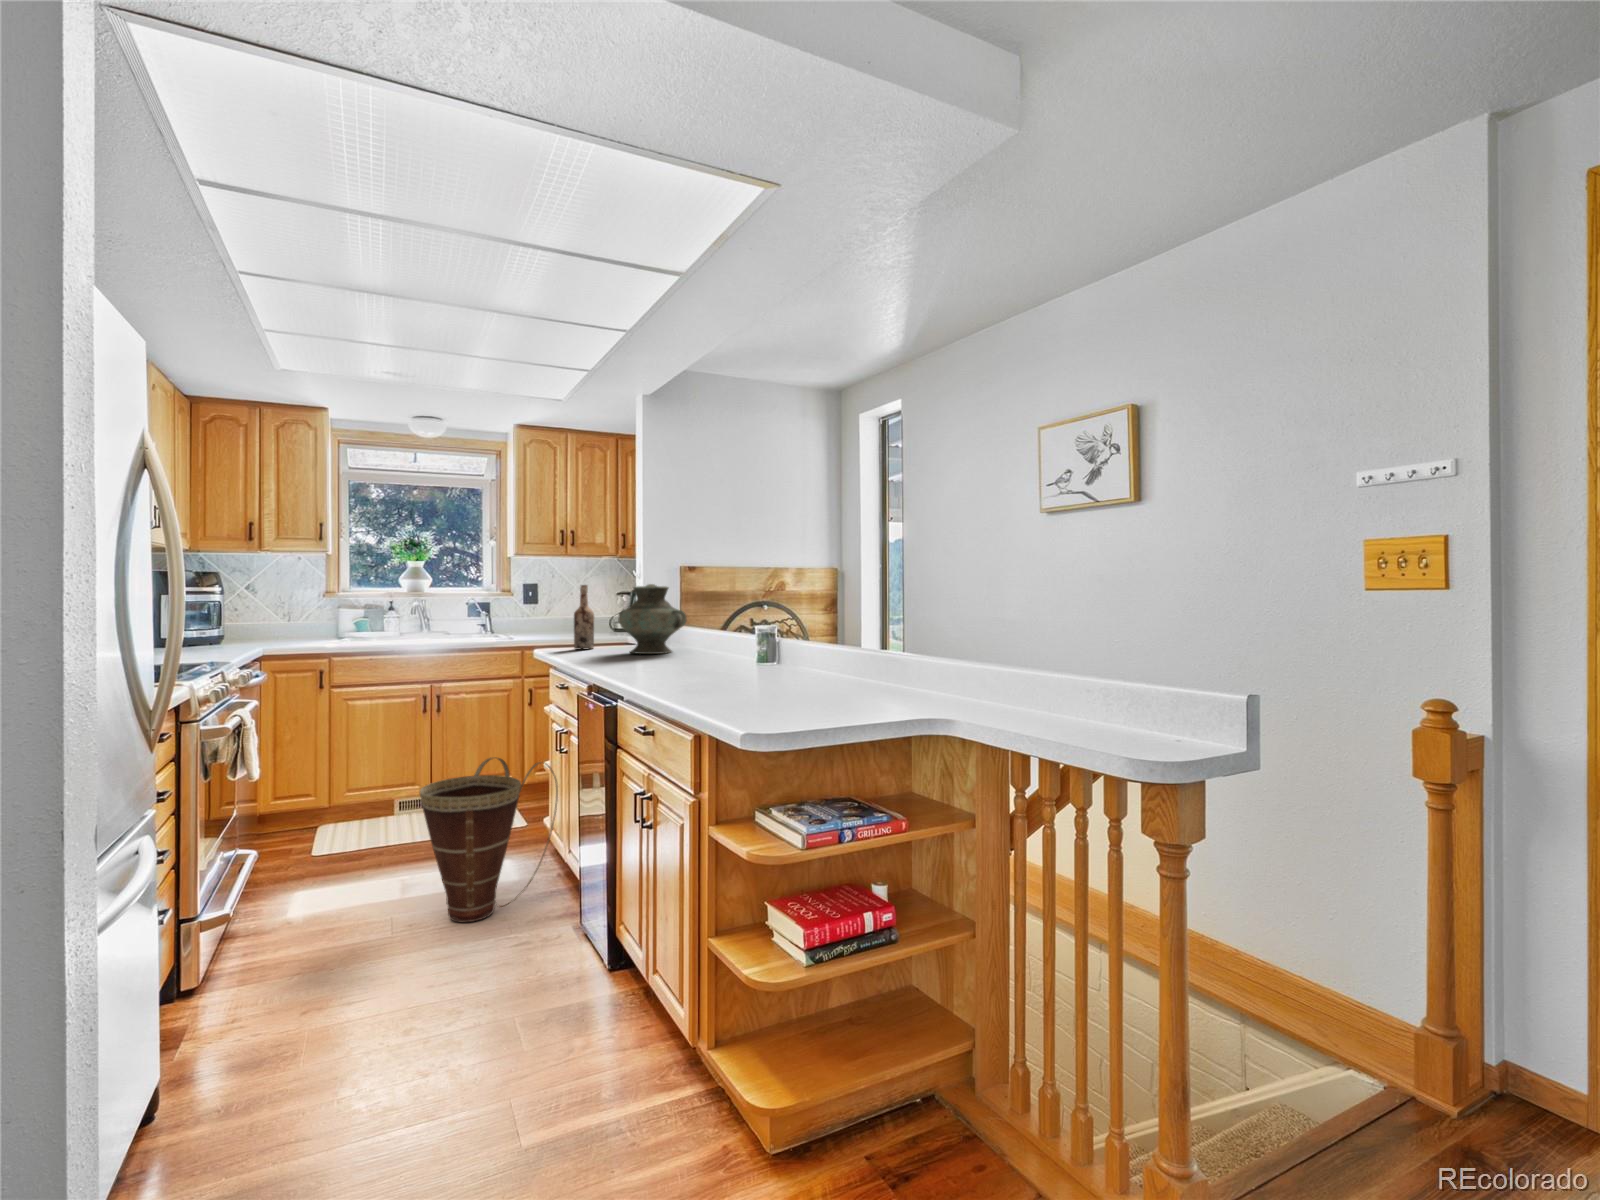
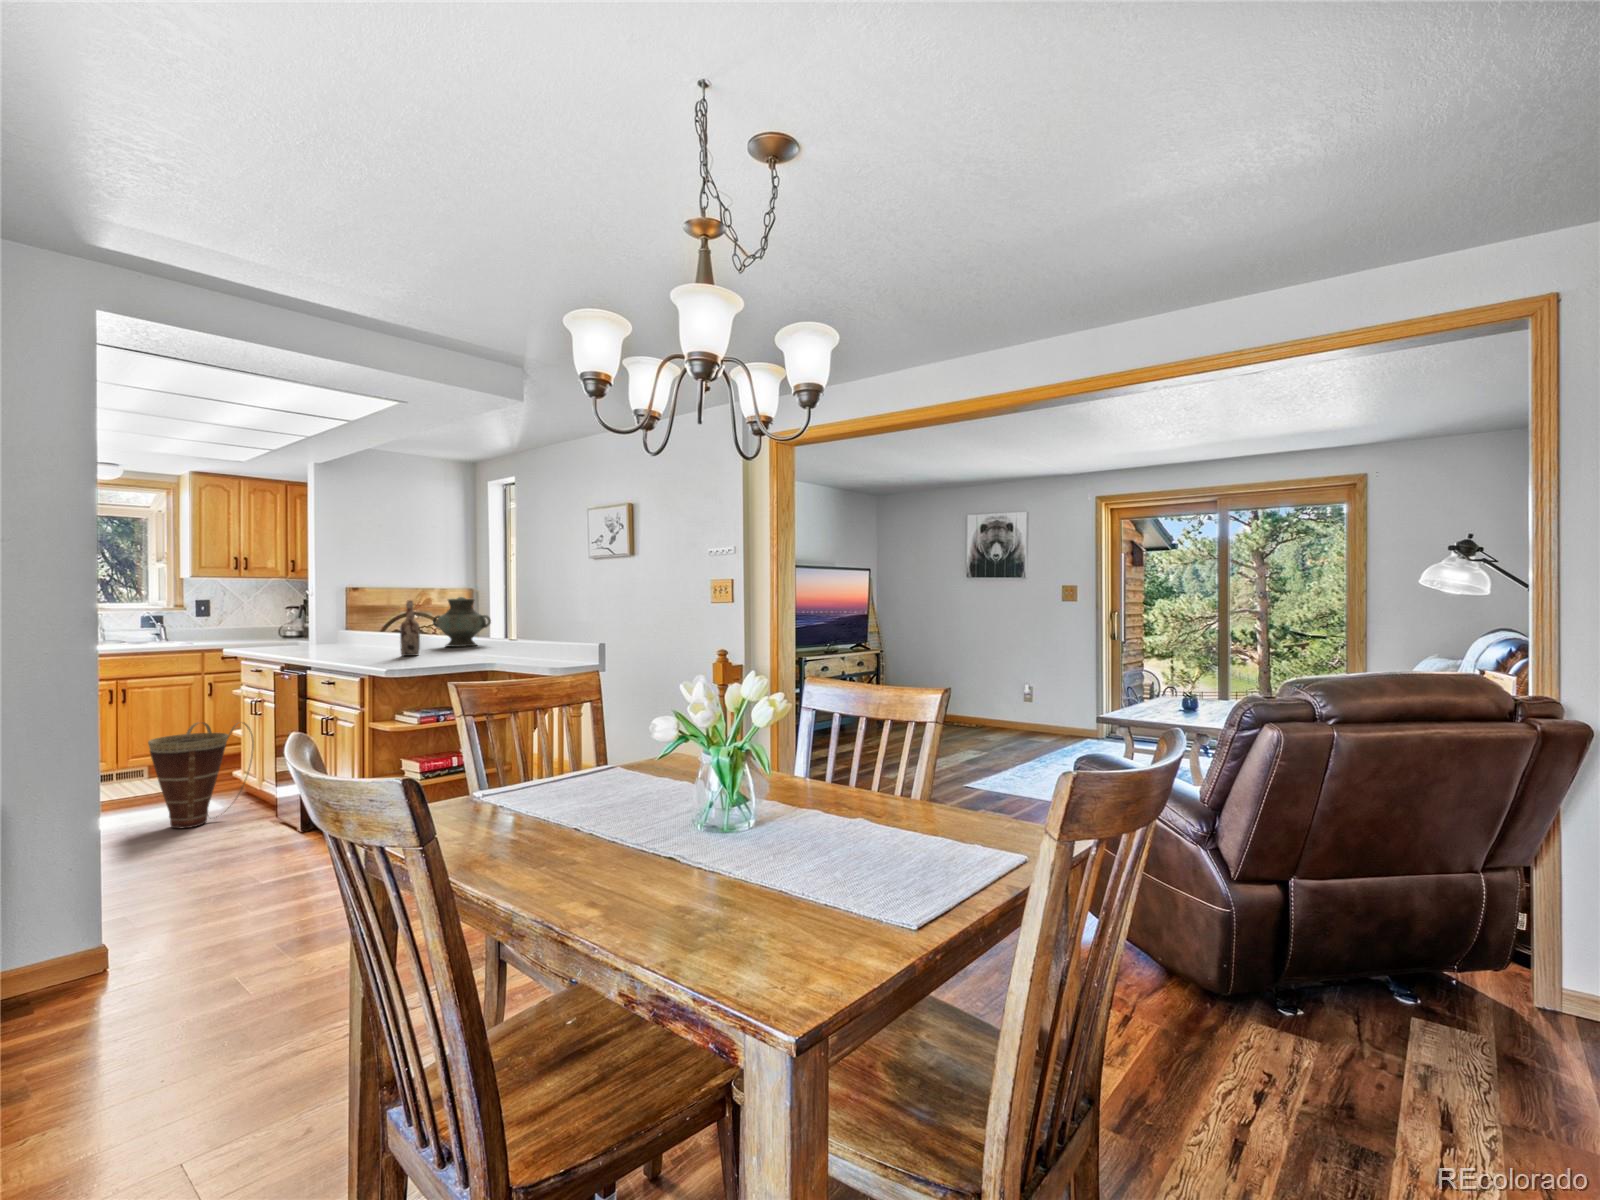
vase: present [618,584,687,654] -> present [433,597,491,647]
wine bottle: present [574,585,594,650] -> present [400,600,420,656]

